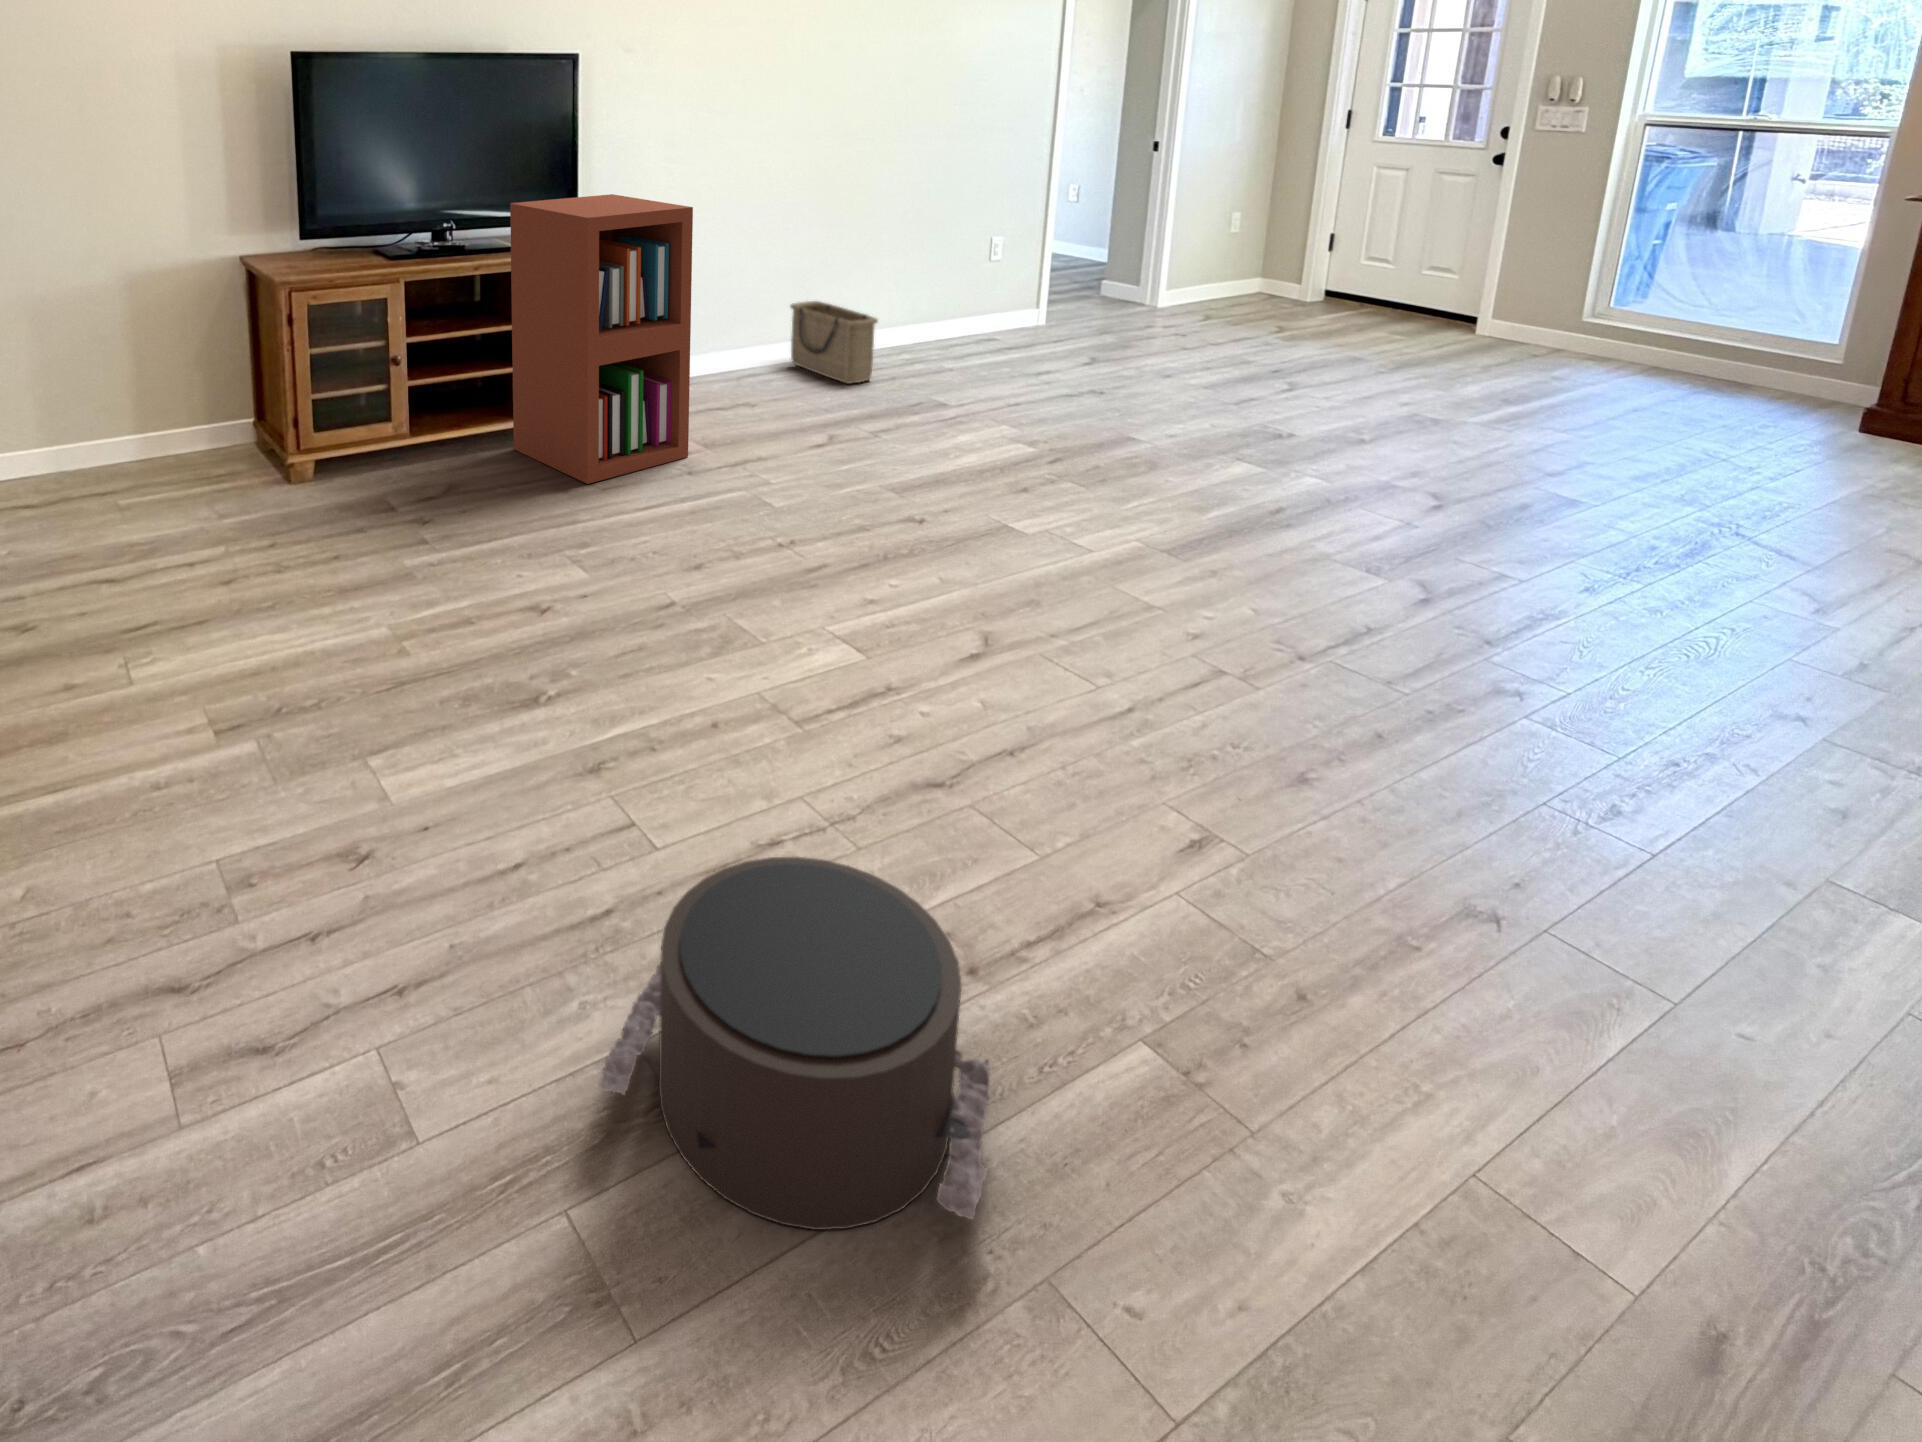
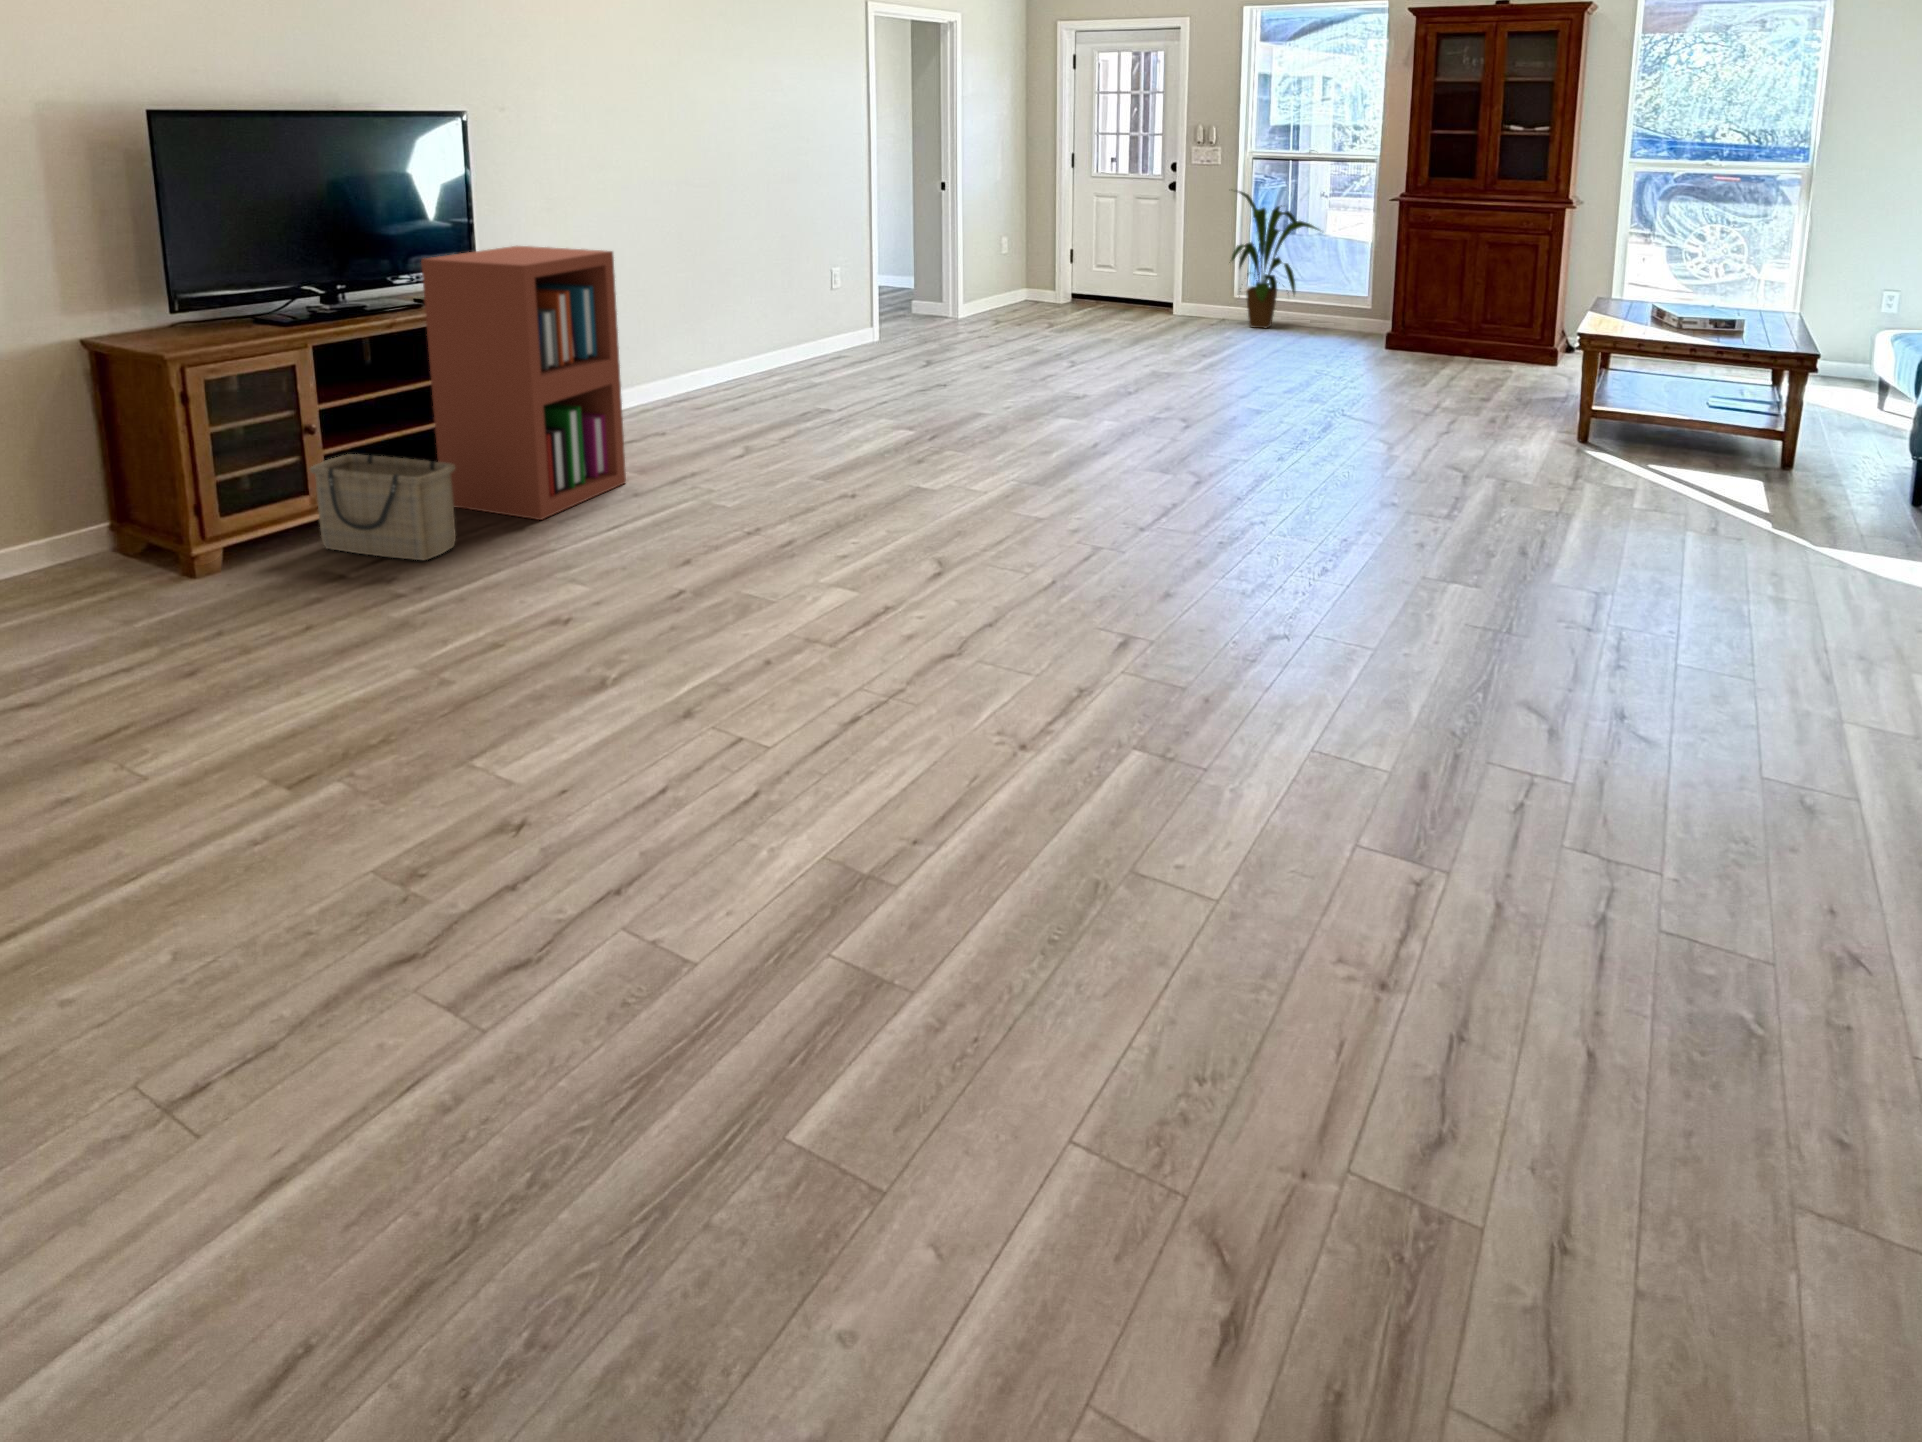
house plant: none [1572,169,1767,373] -> present [1229,191,1319,328]
basket: present [790,301,878,383] -> present [309,454,456,561]
pouf: present [599,857,990,1230] -> none [820,687,1088,908]

